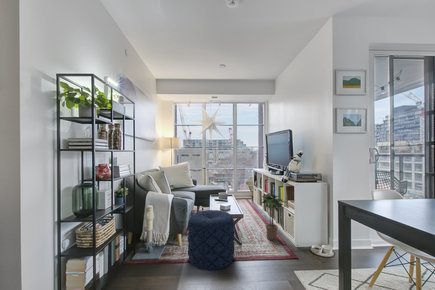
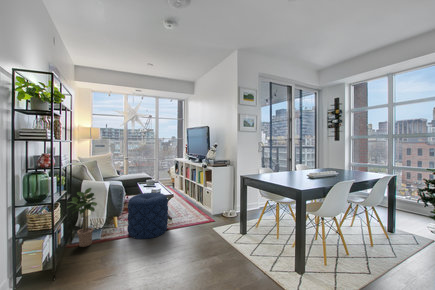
potted plant: present [262,193,285,240] -> present [67,188,97,247]

